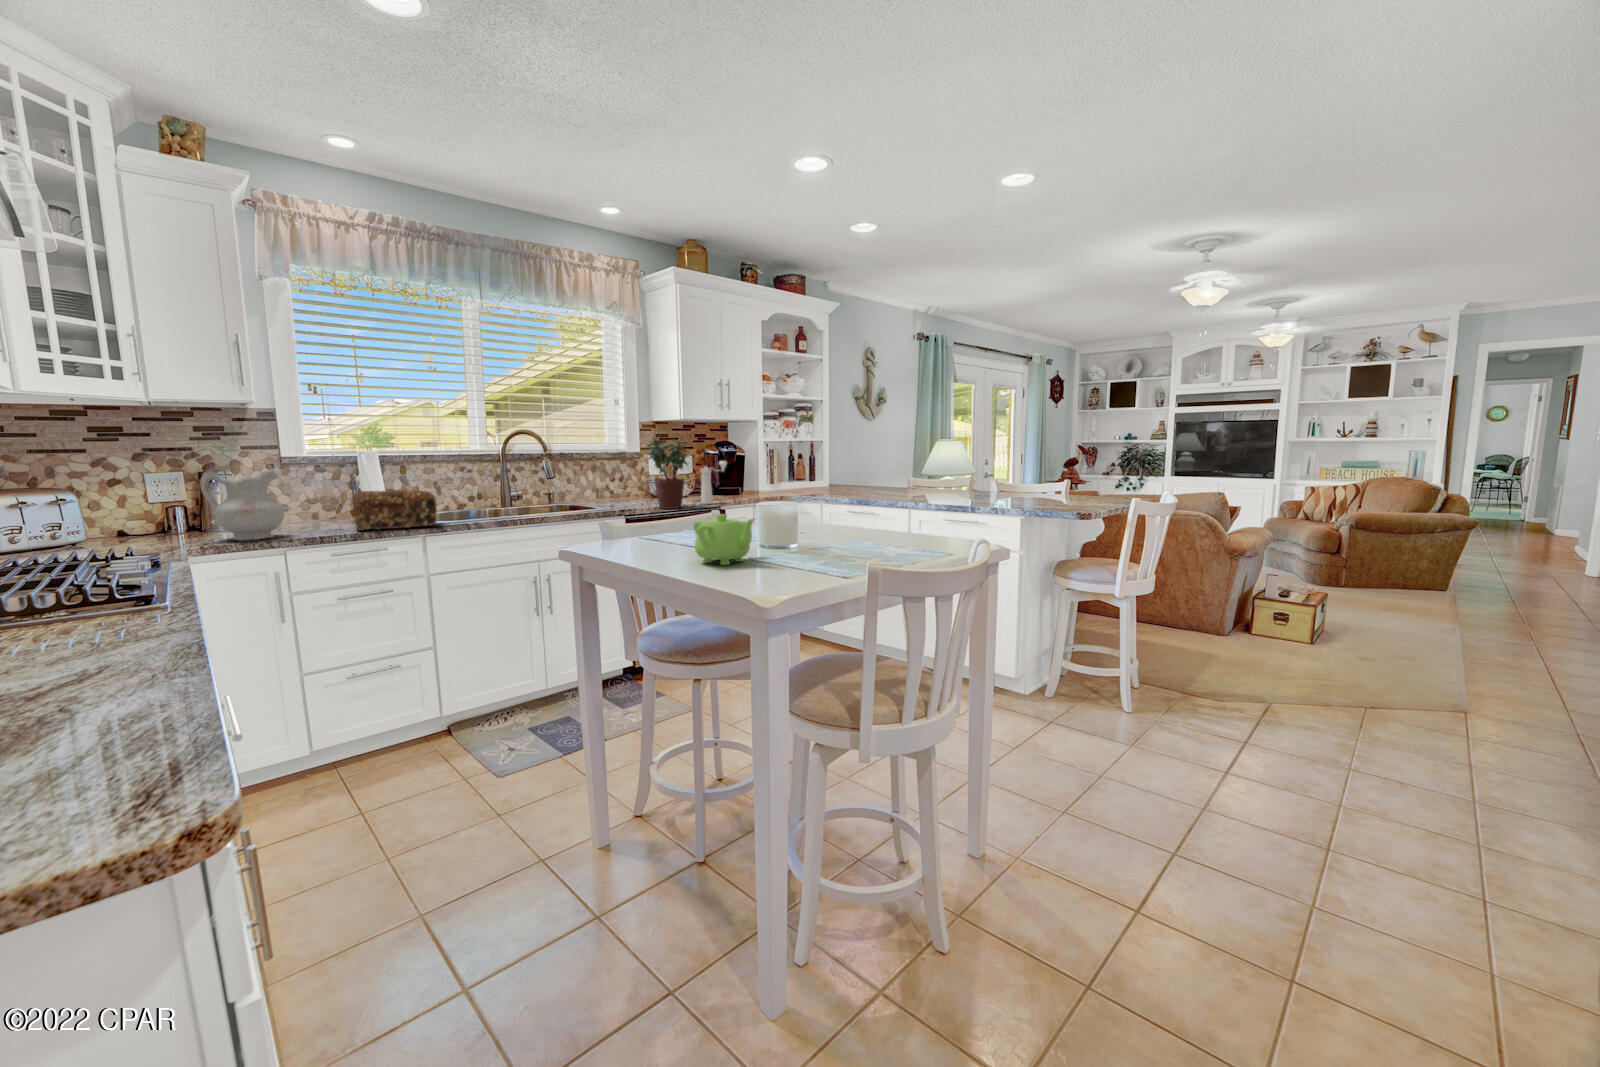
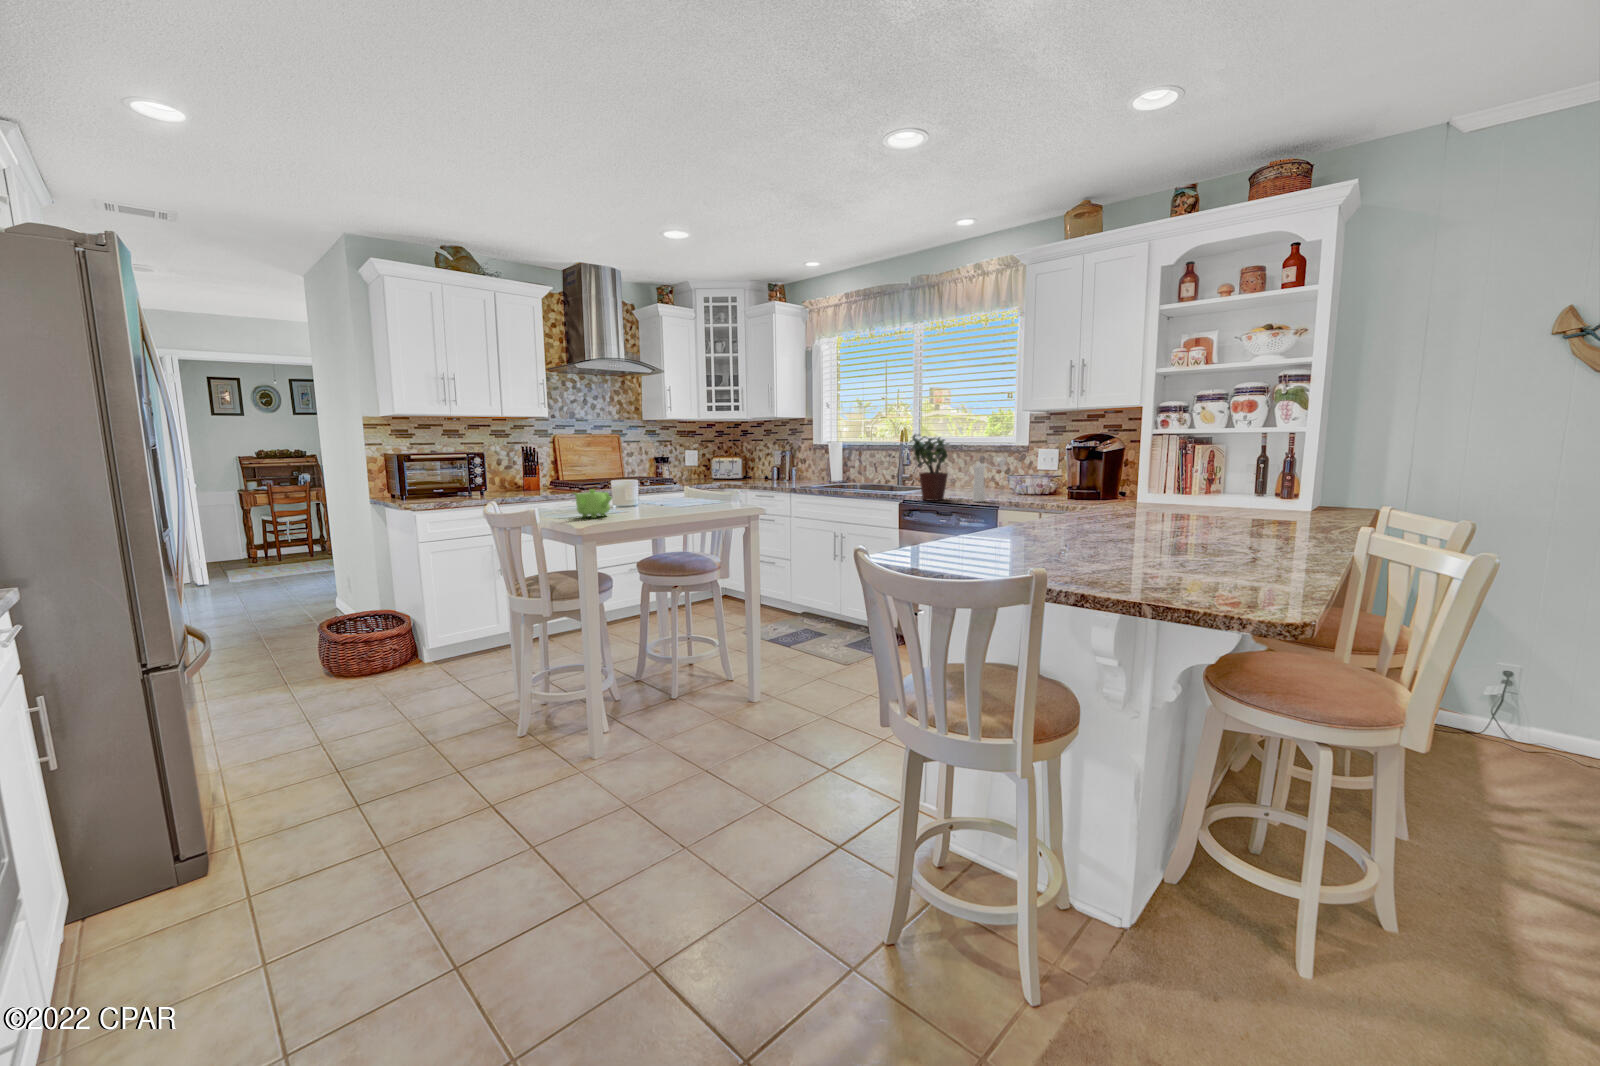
ceramic pitcher: present [200,469,285,540] -> none [740,452,767,486]
bread loaf: present [352,490,437,531] -> none [775,466,815,489]

